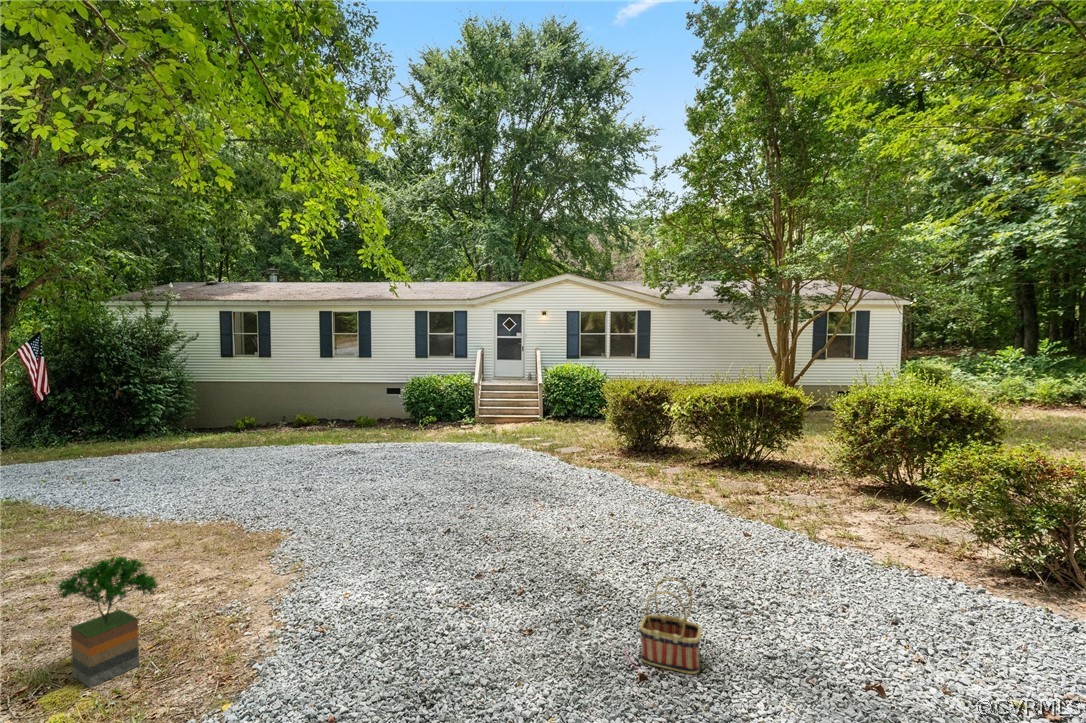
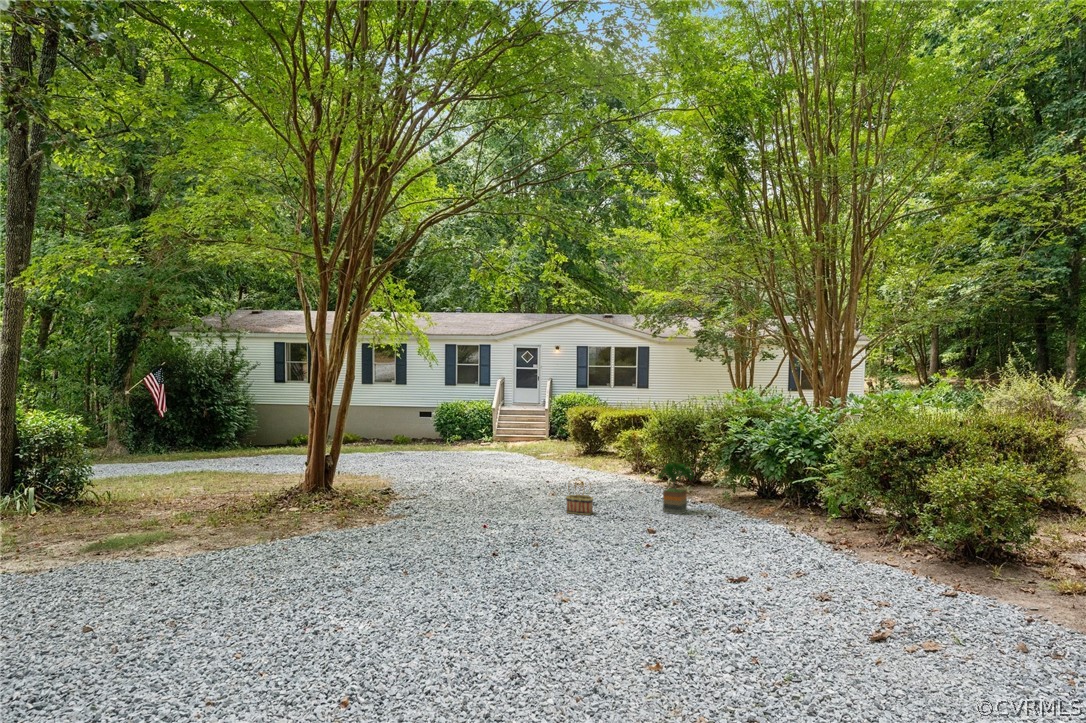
potted tree: present [56,556,158,688] -> present [658,464,694,515]

